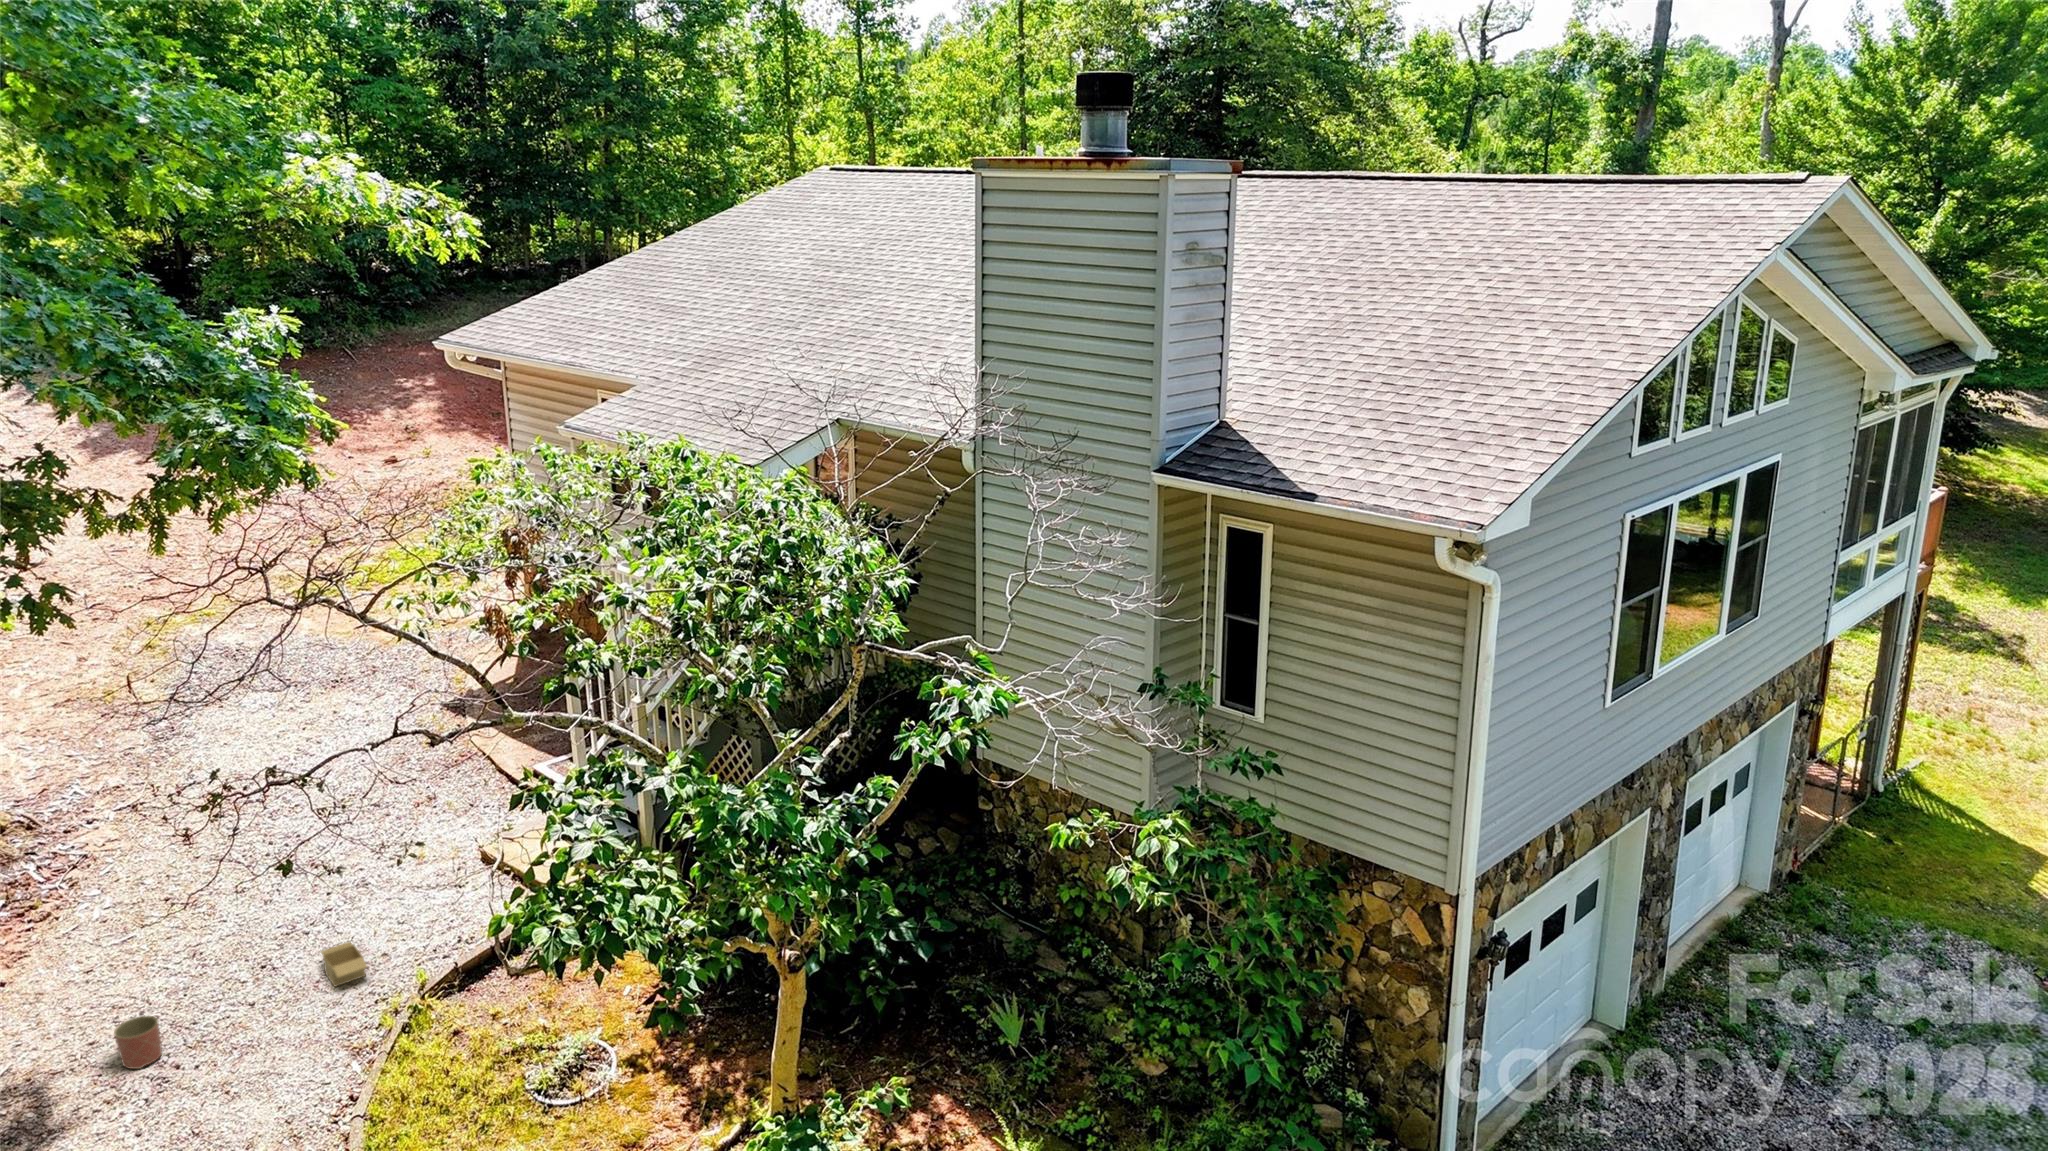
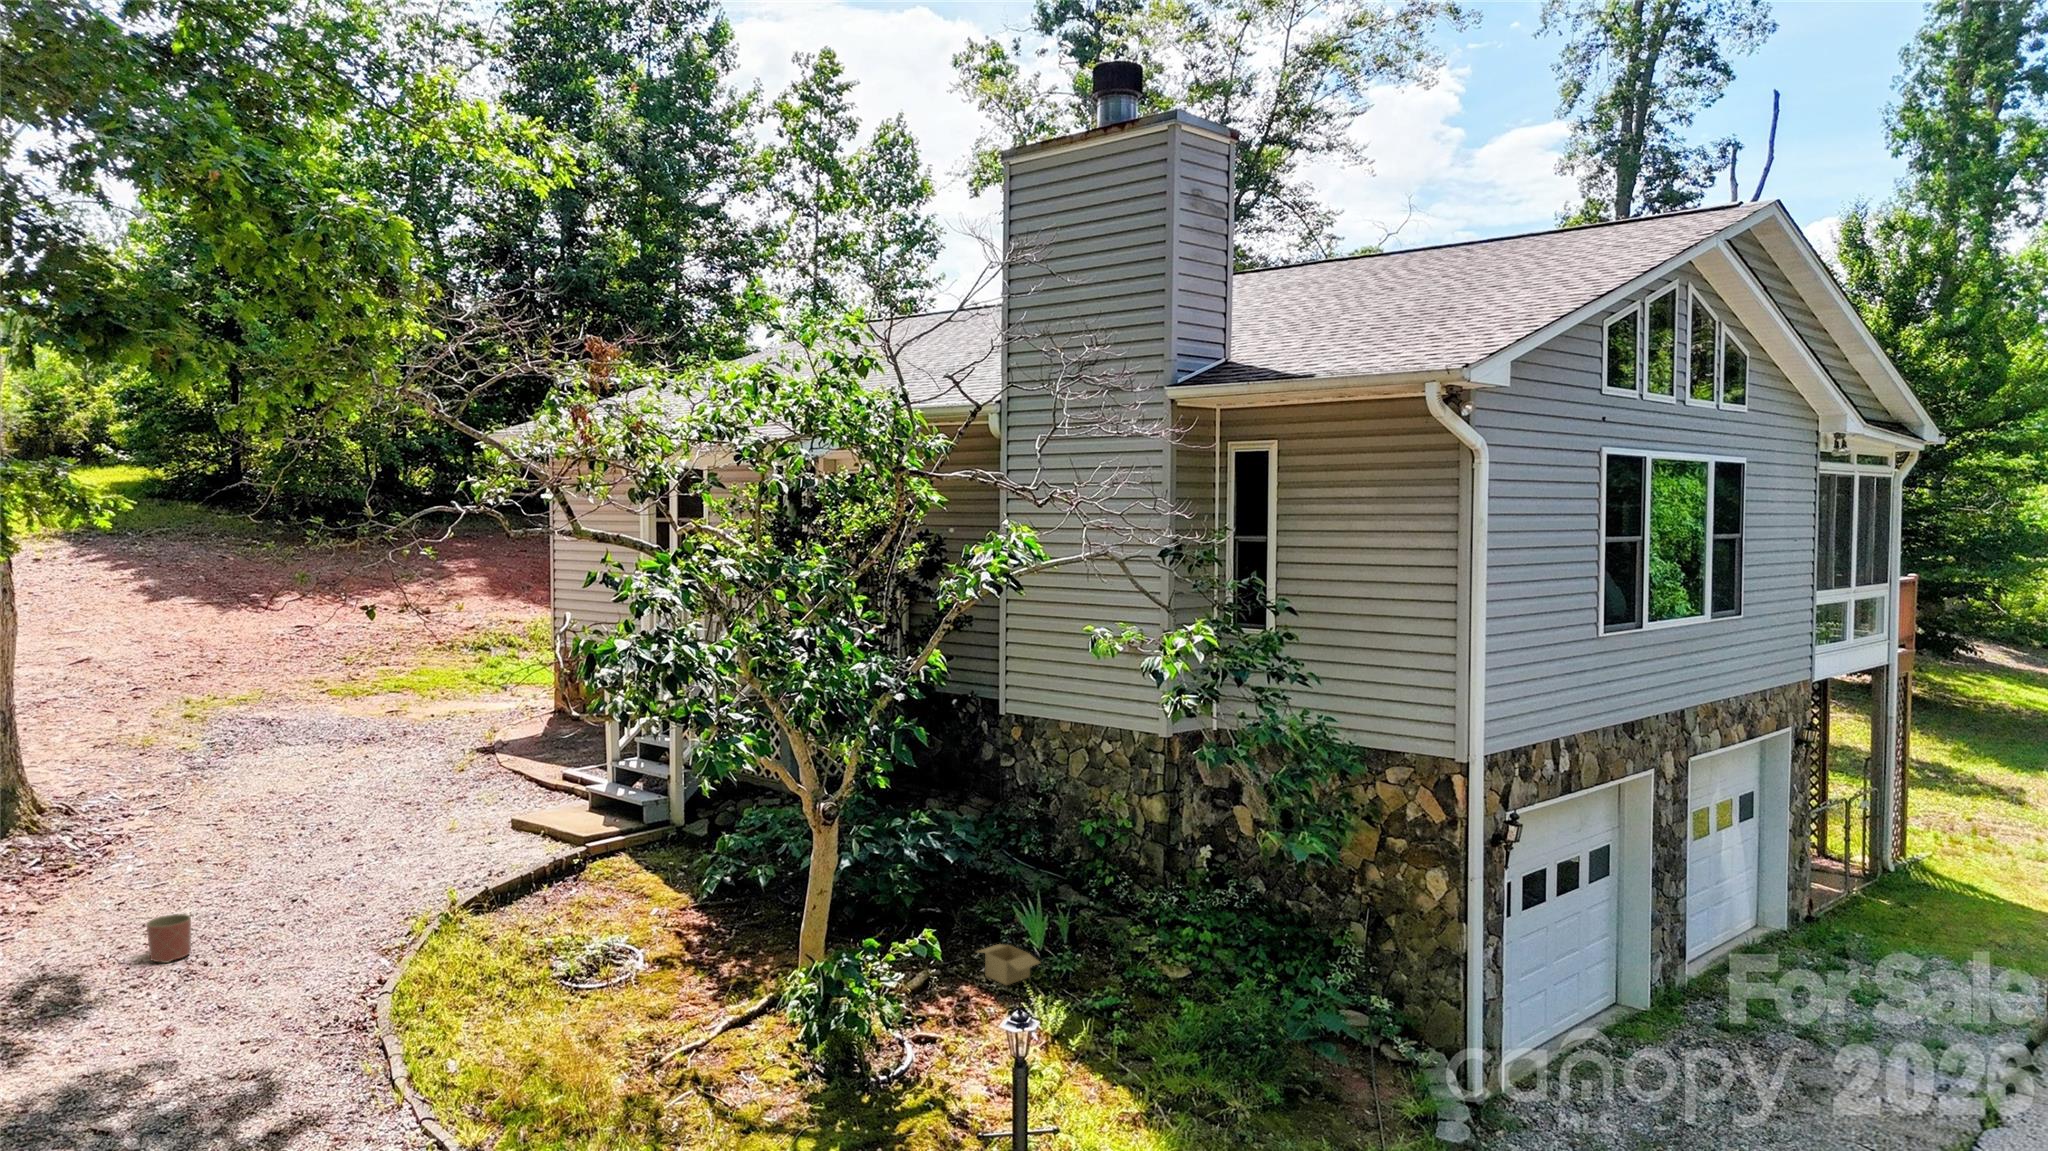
cardboard box: present [321,942,367,986] -> present [978,944,1040,985]

